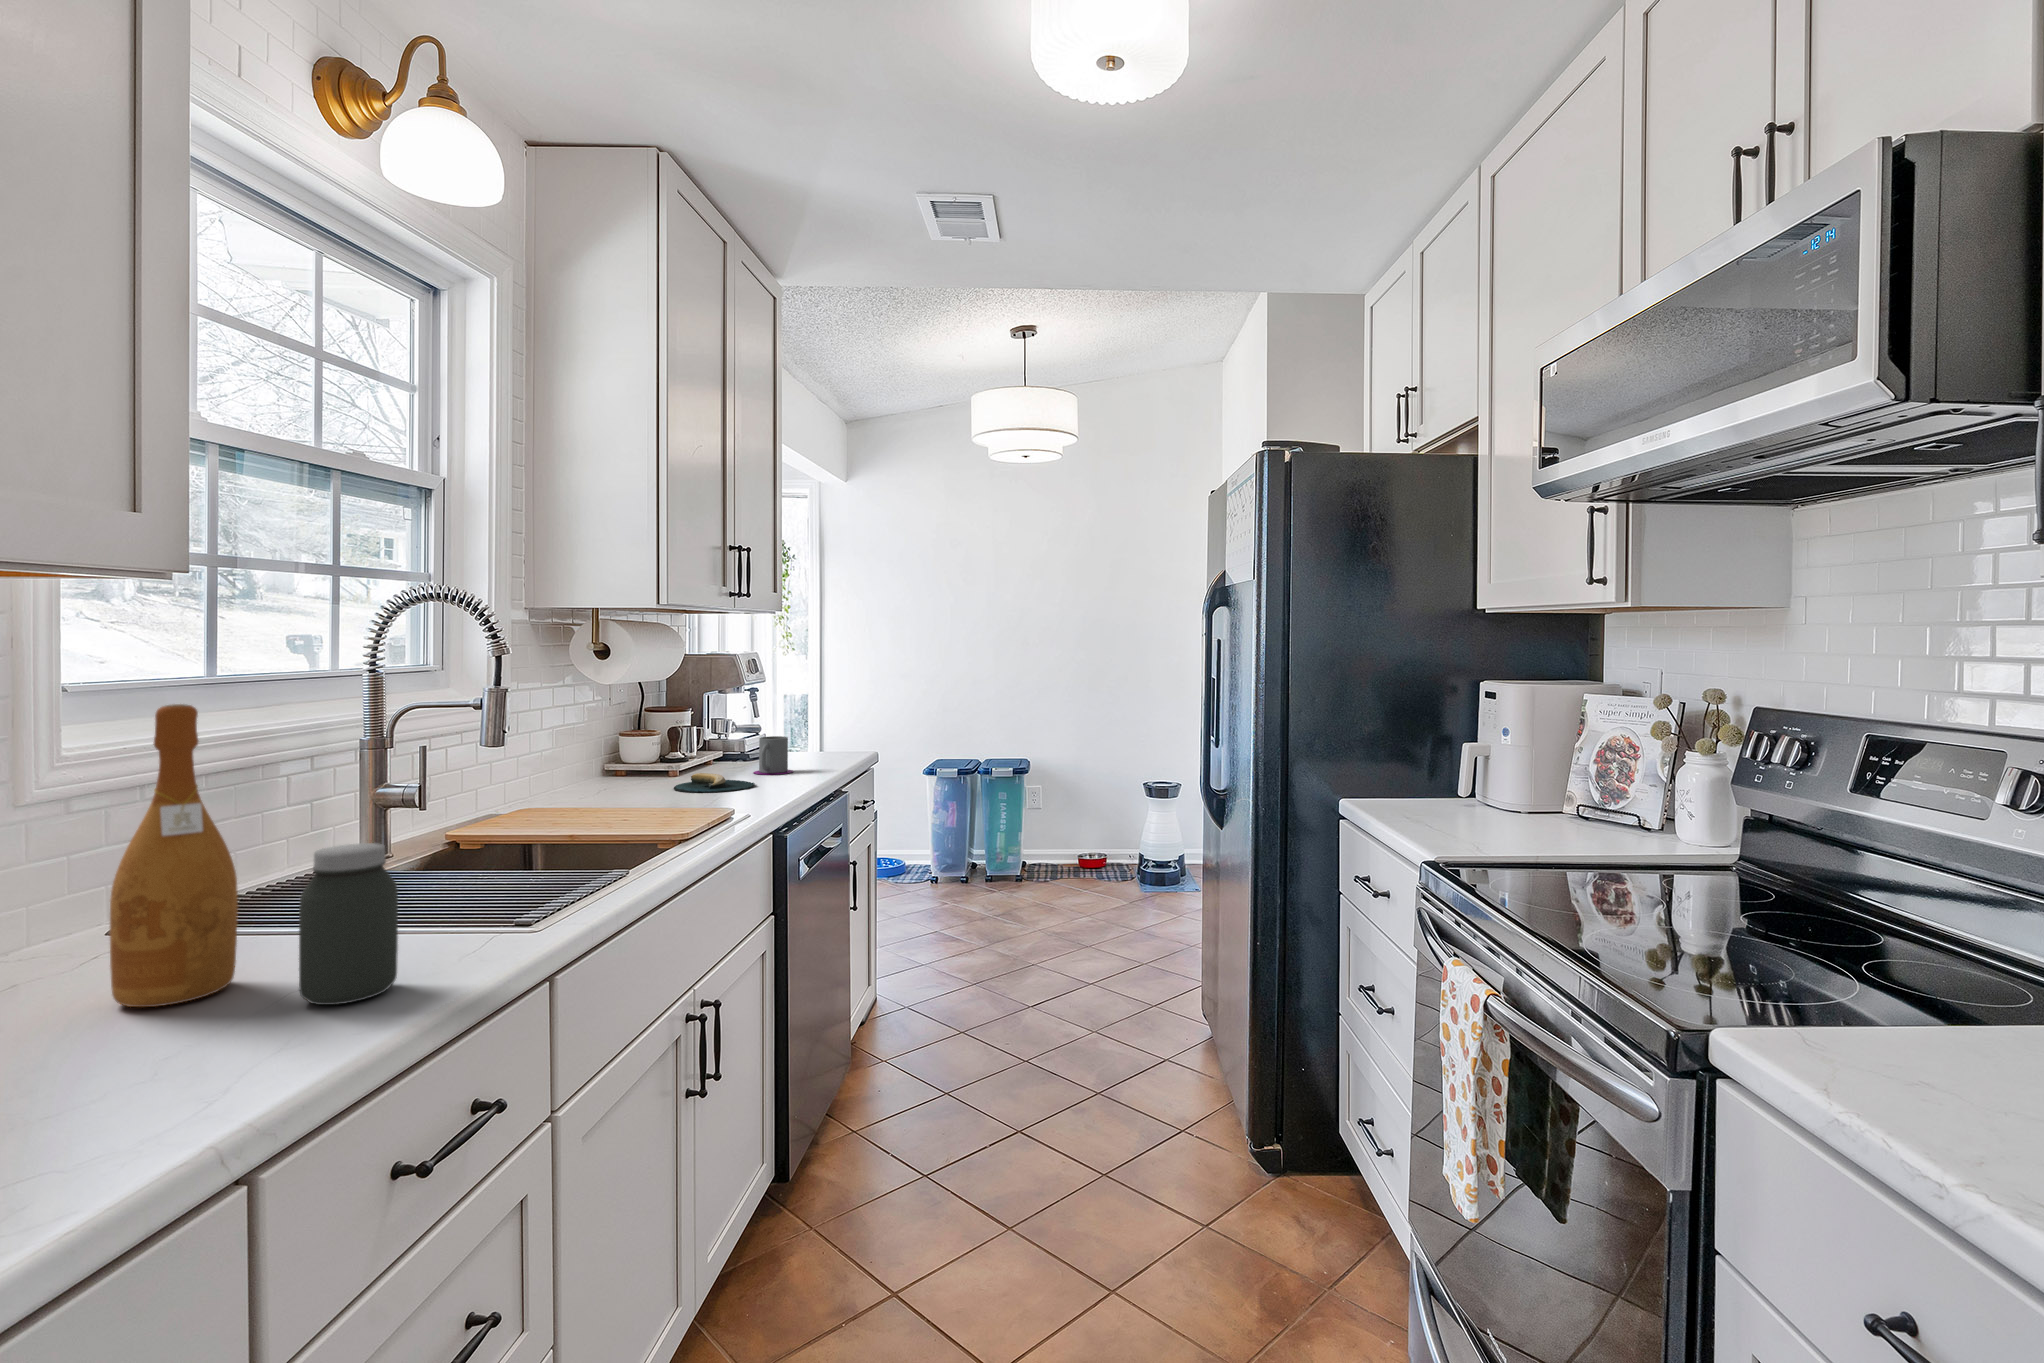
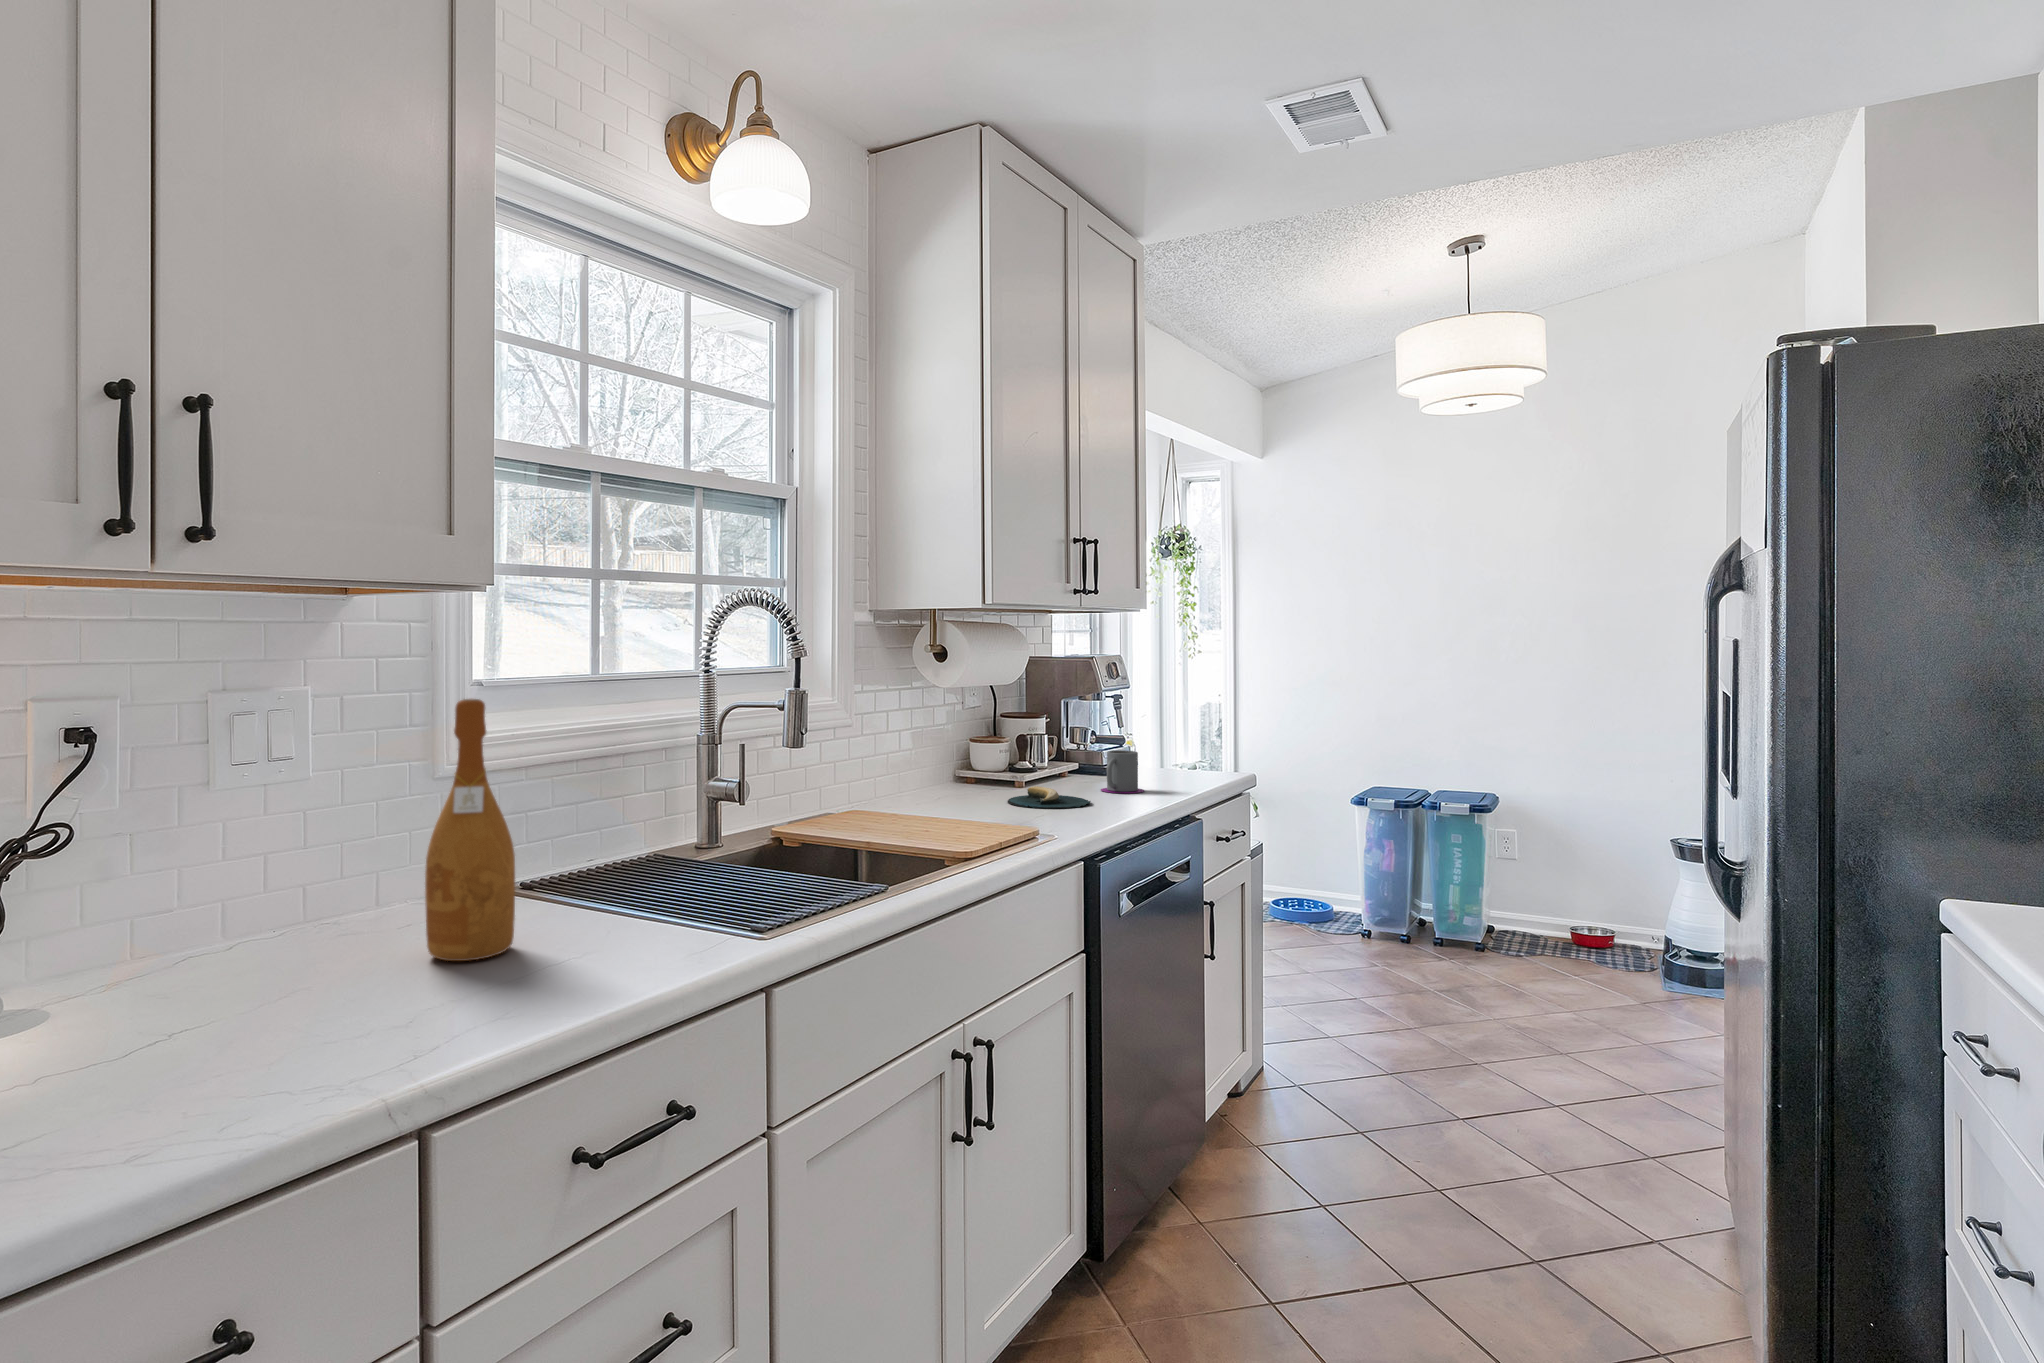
jar: present [299,843,398,1005] -> none [532,834,611,984]

